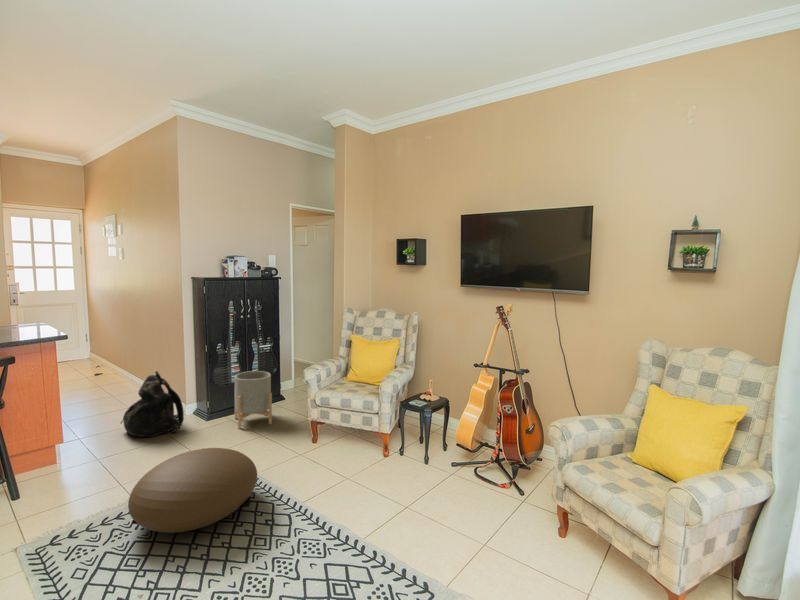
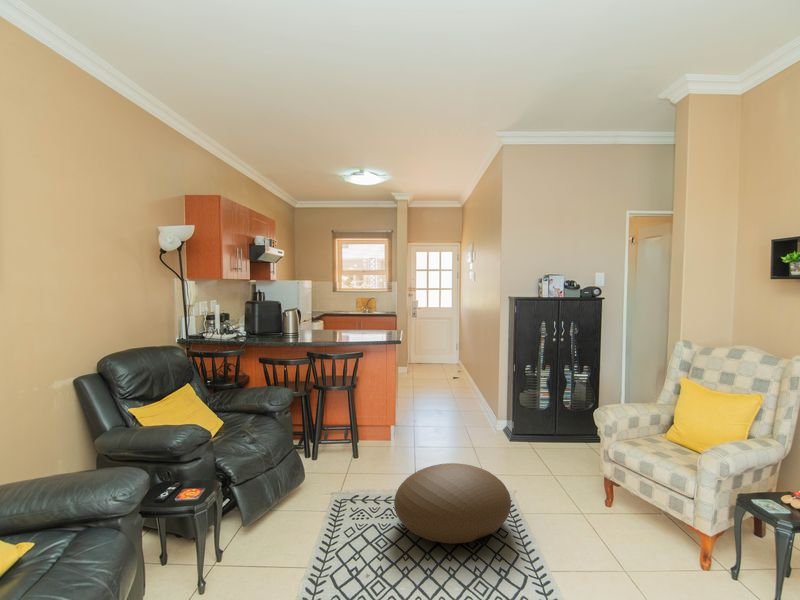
backpack: present [121,371,184,437] -> none [447,382,497,442]
planter: present [235,371,272,429] -> none [537,399,578,464]

